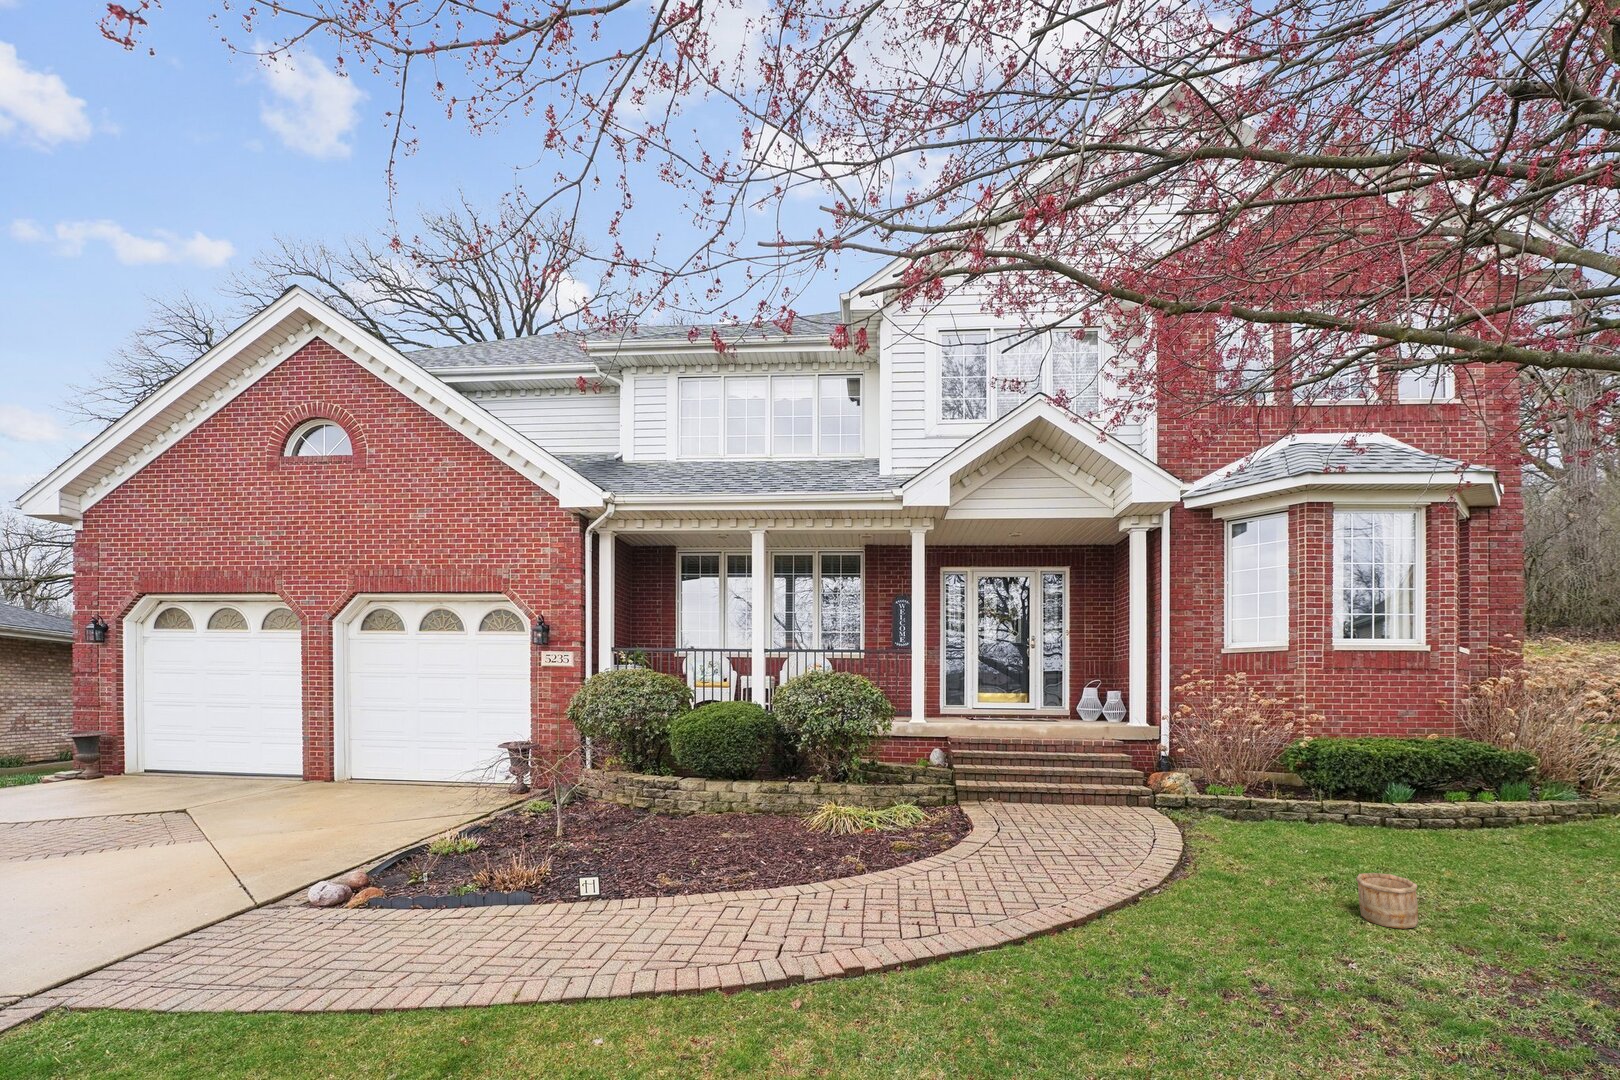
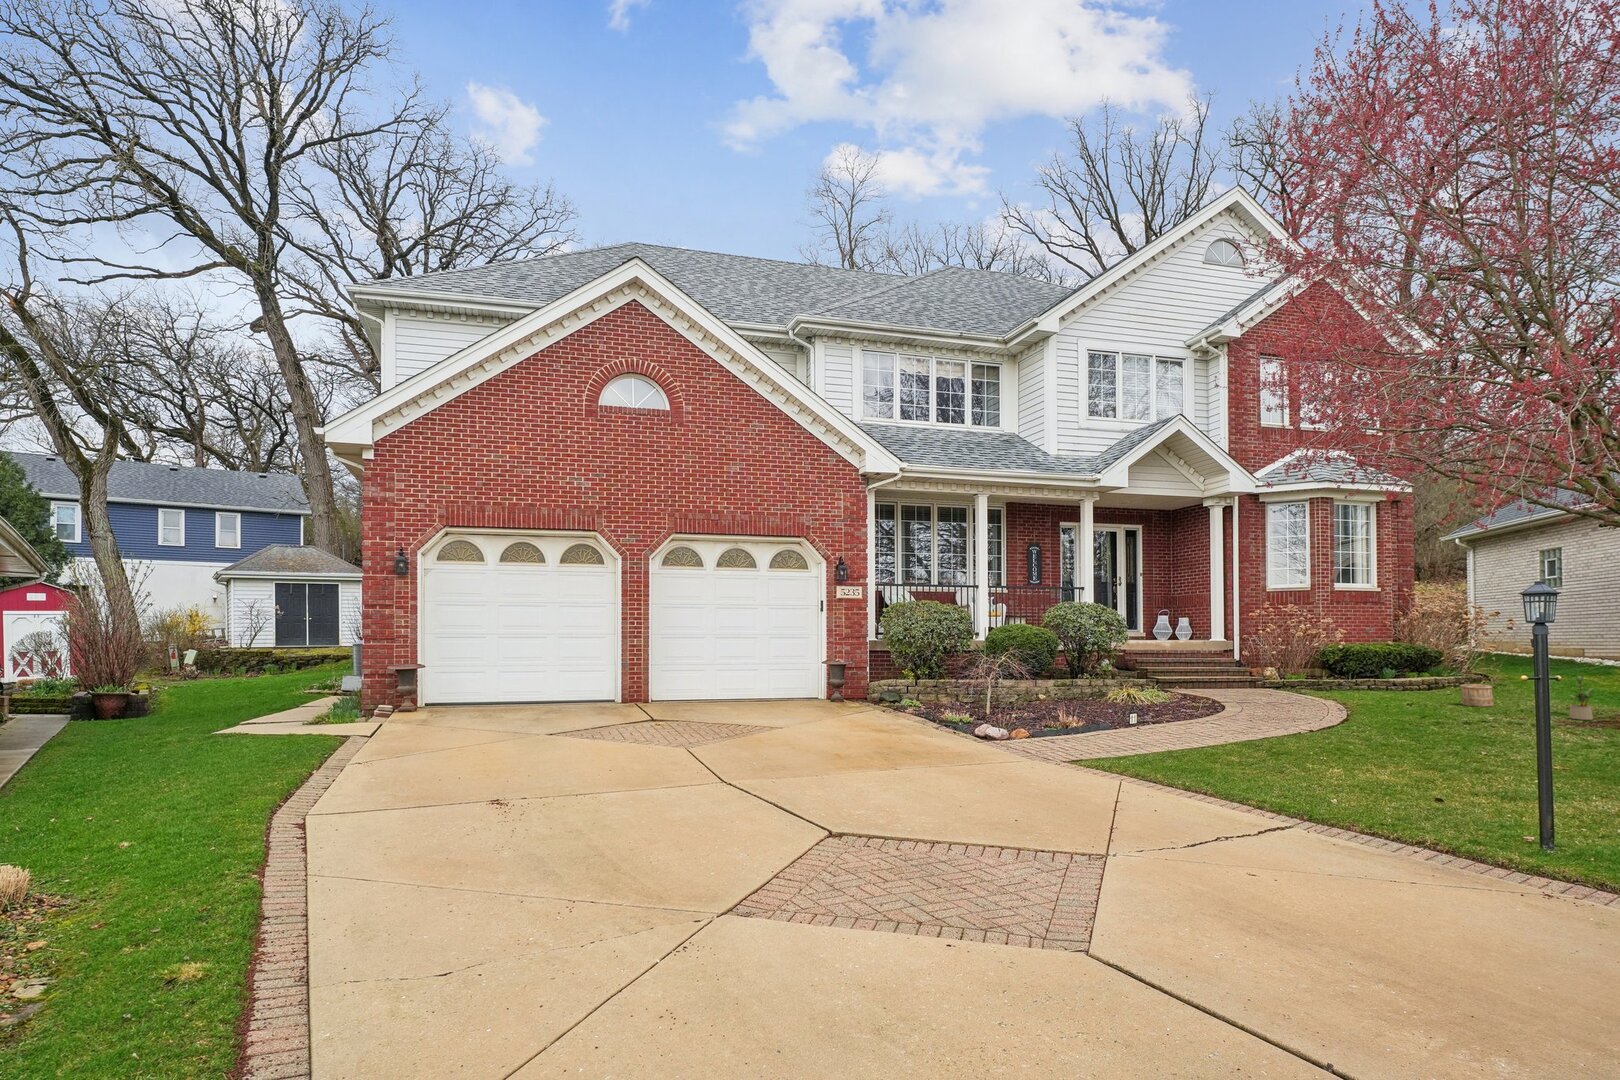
potted plant: none [1463,931,1523,1041] -> present [1570,676,1593,720]

